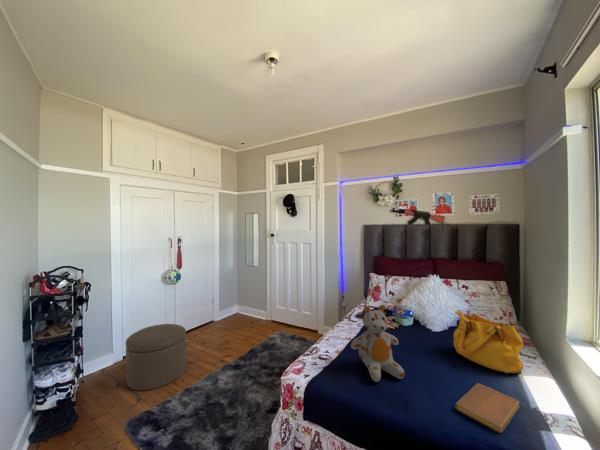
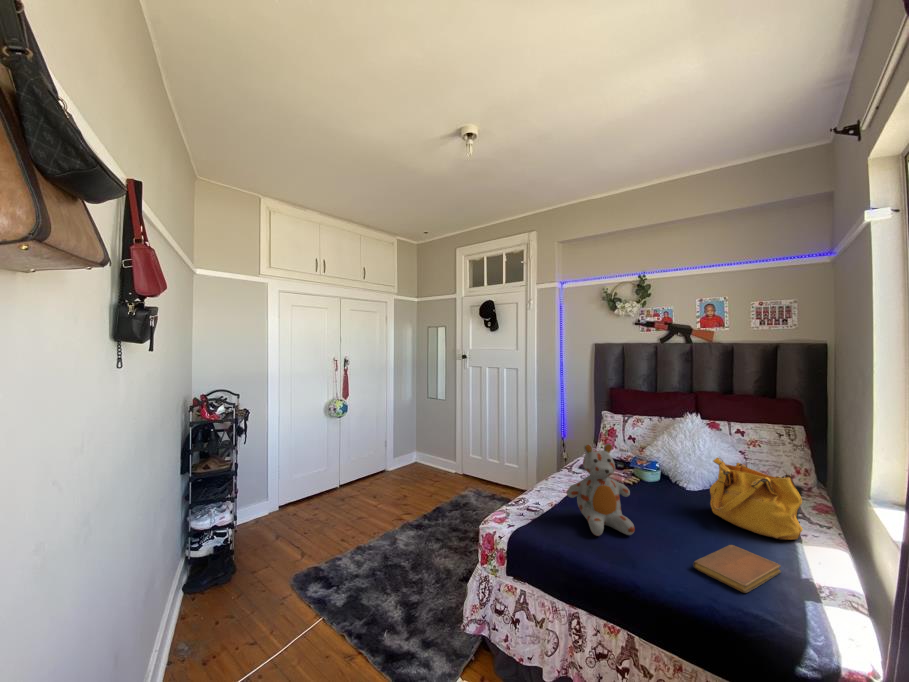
ottoman: present [126,324,186,390] -> none [285,468,355,546]

